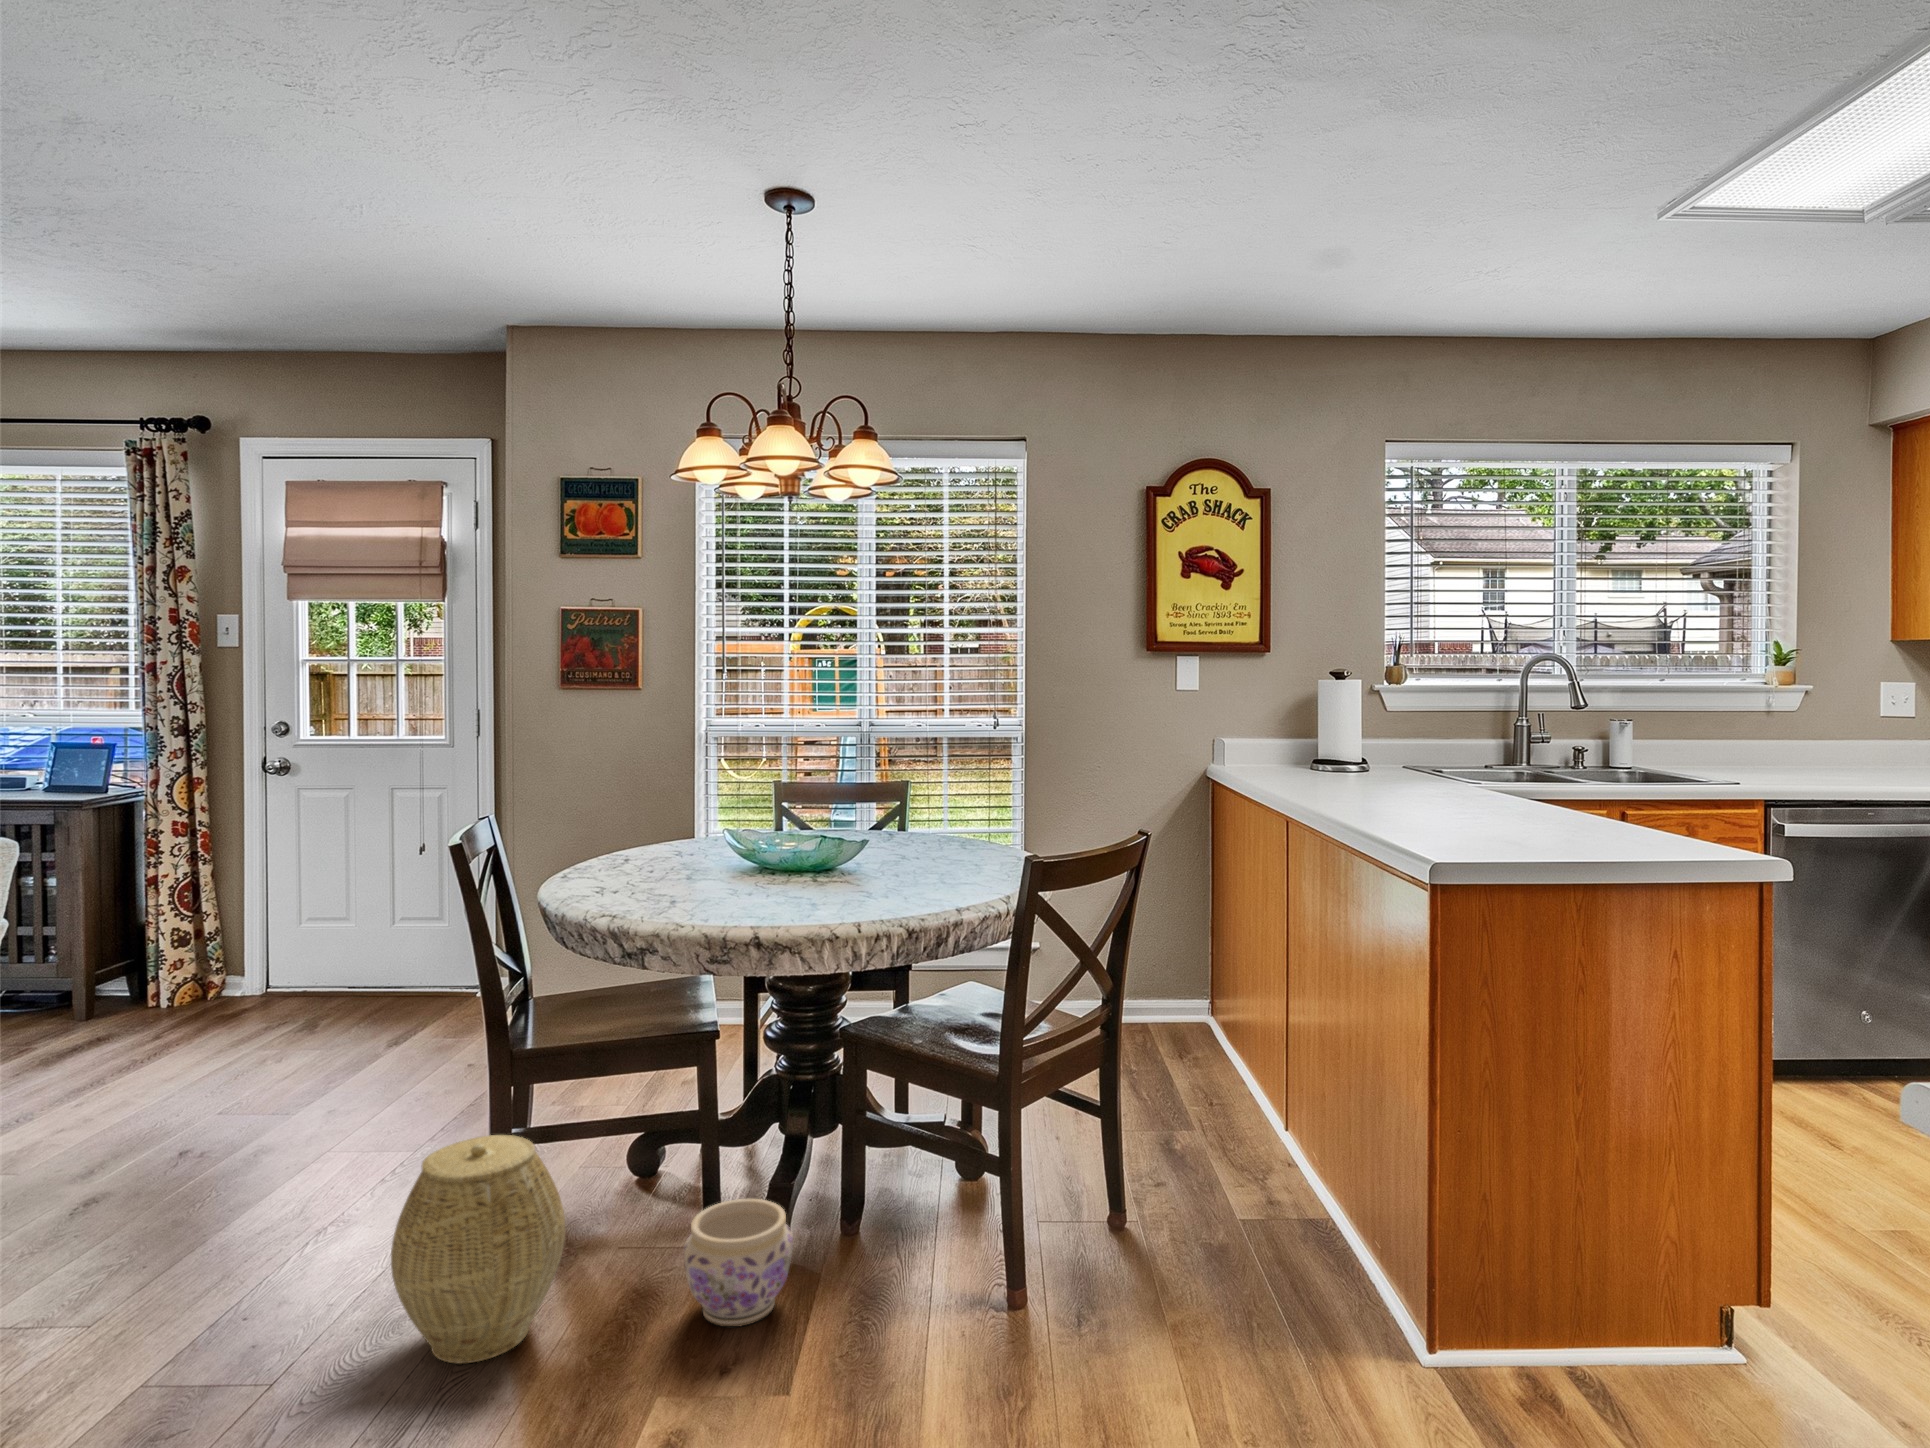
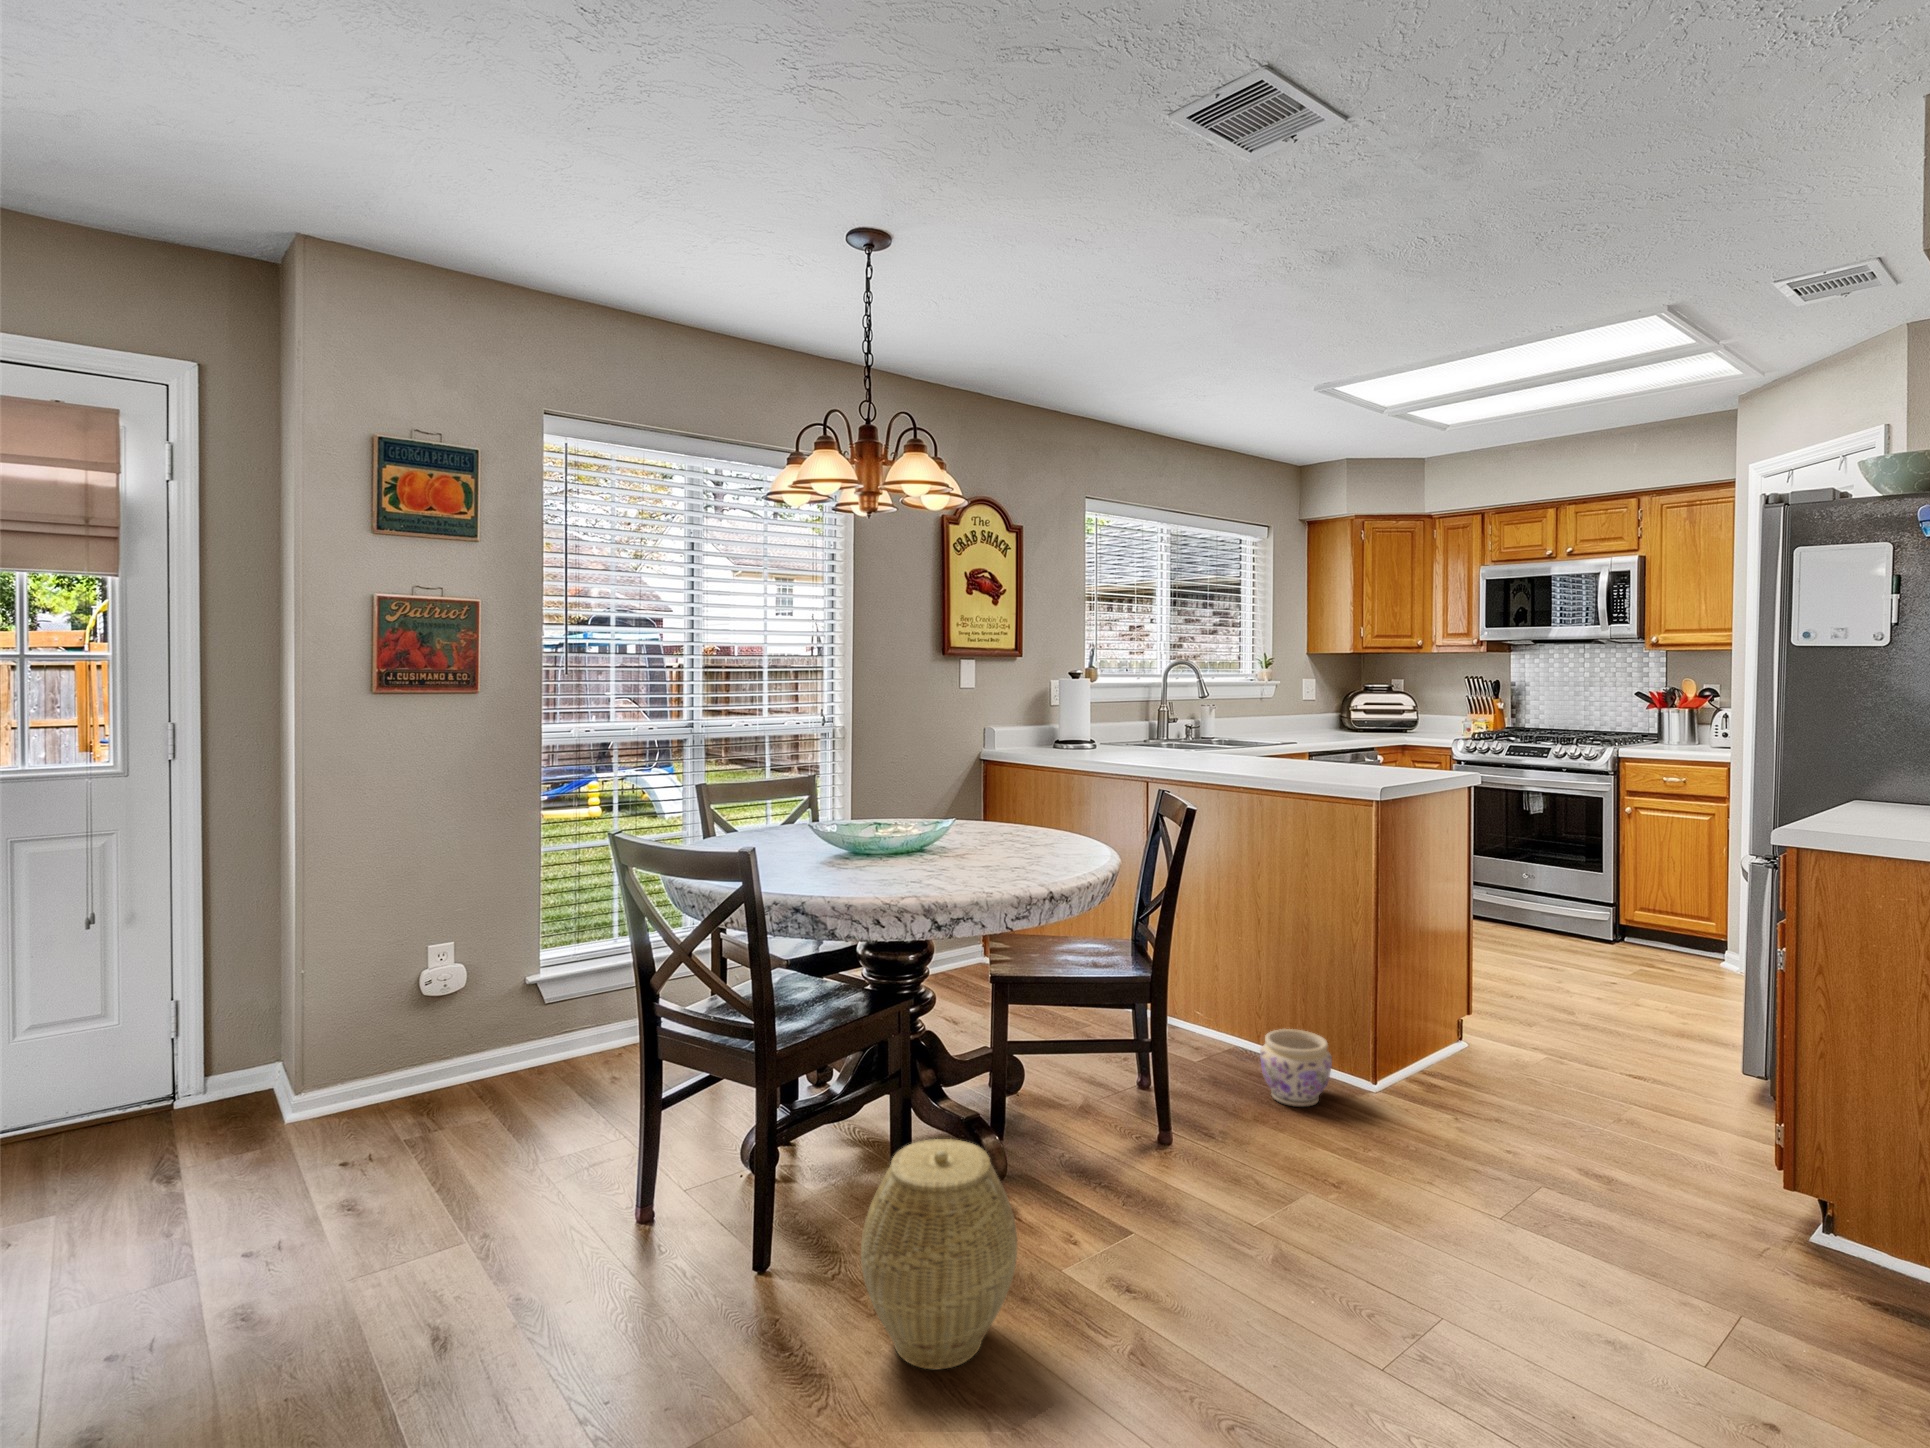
planter: present [684,1199,793,1327] -> present [1260,1029,1332,1107]

